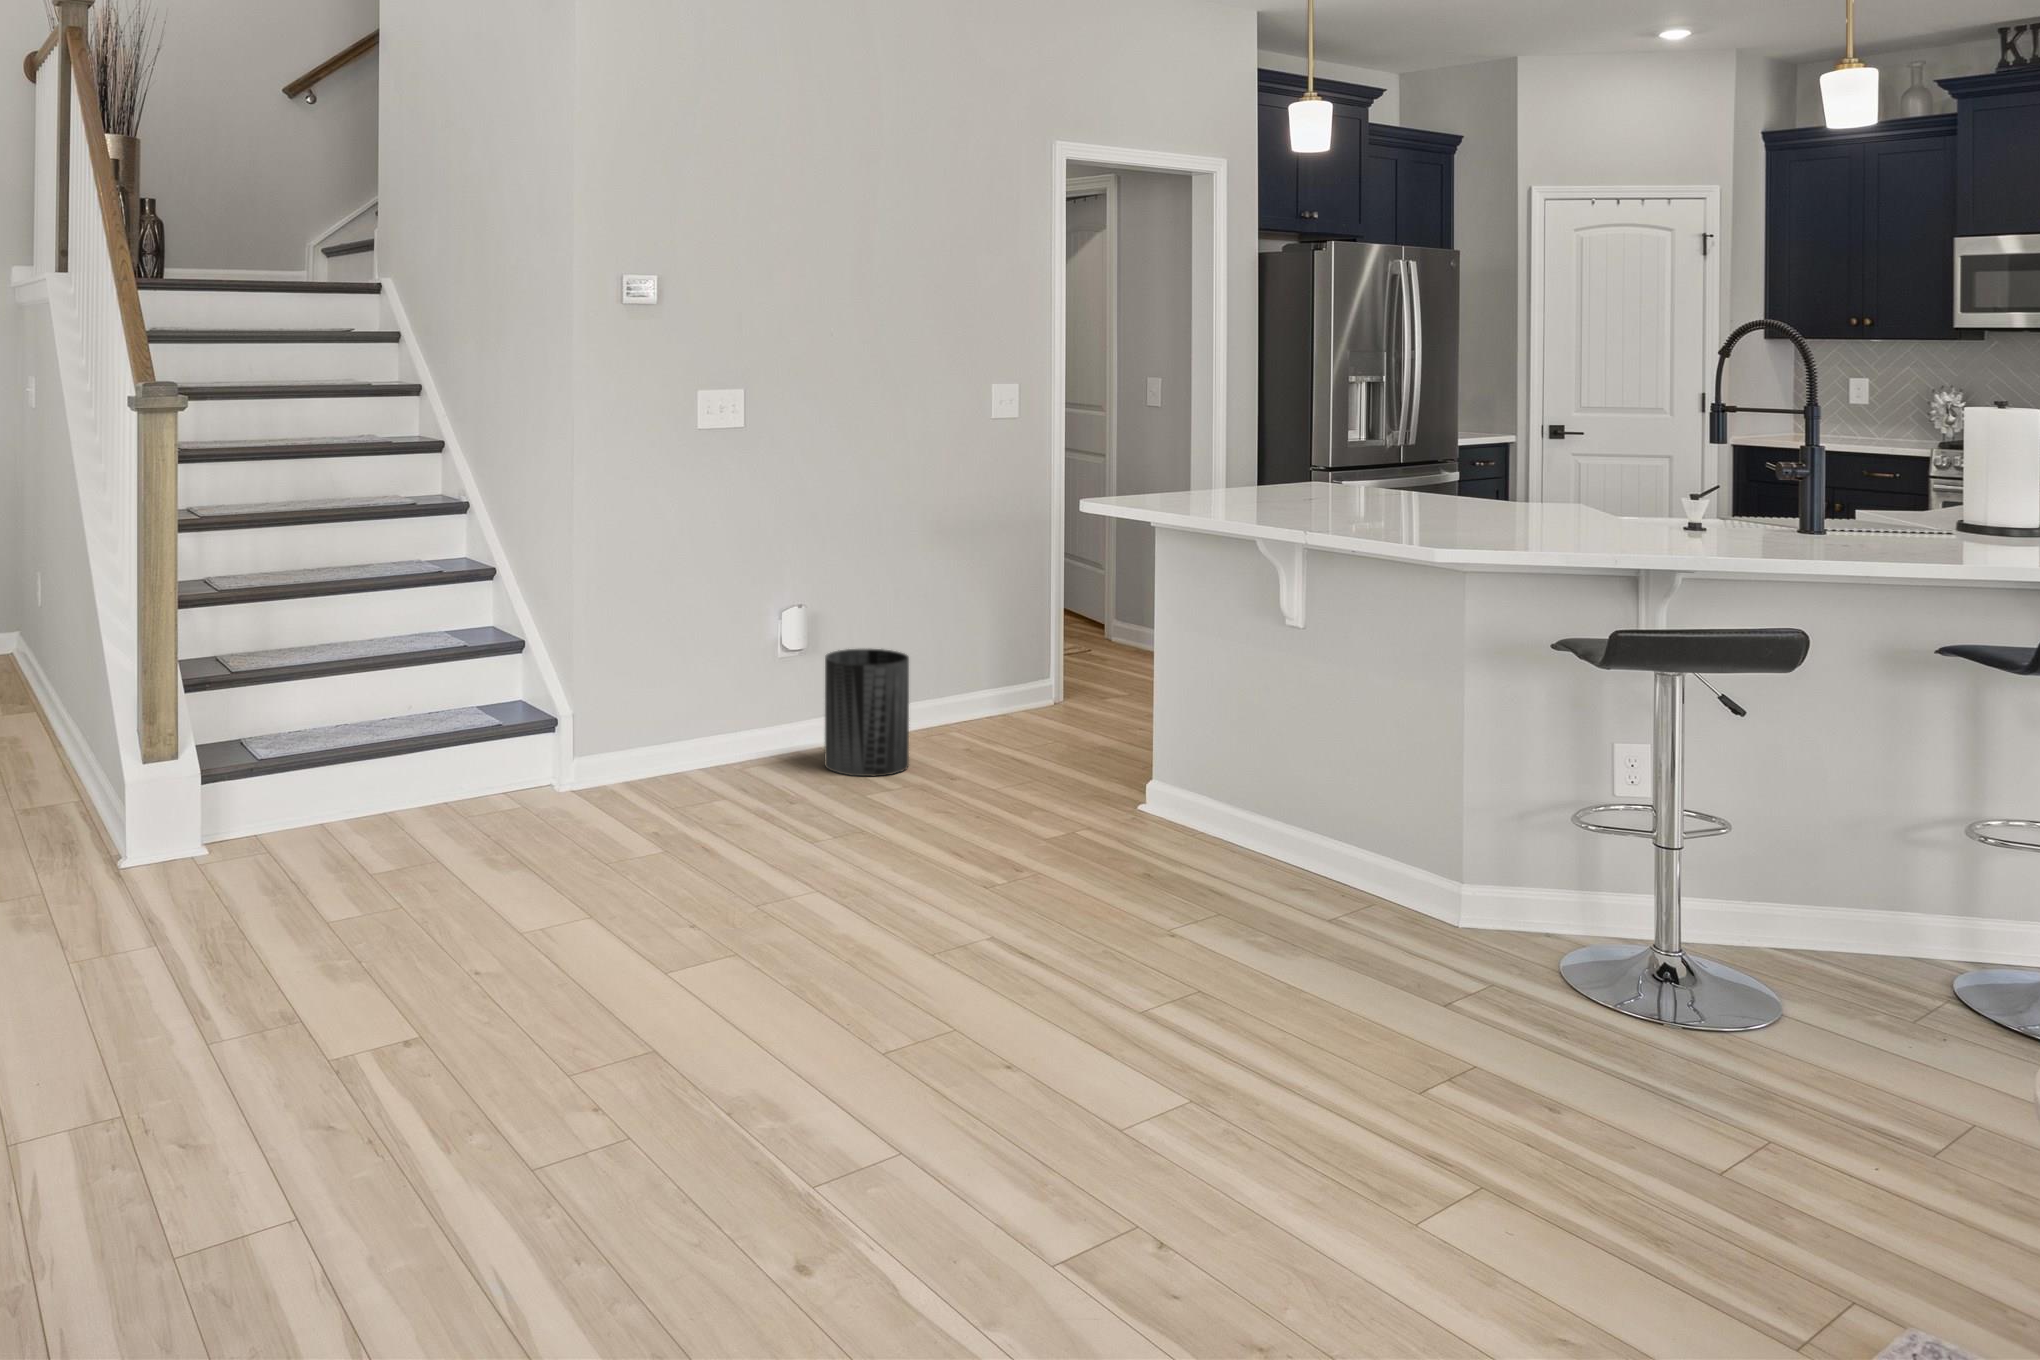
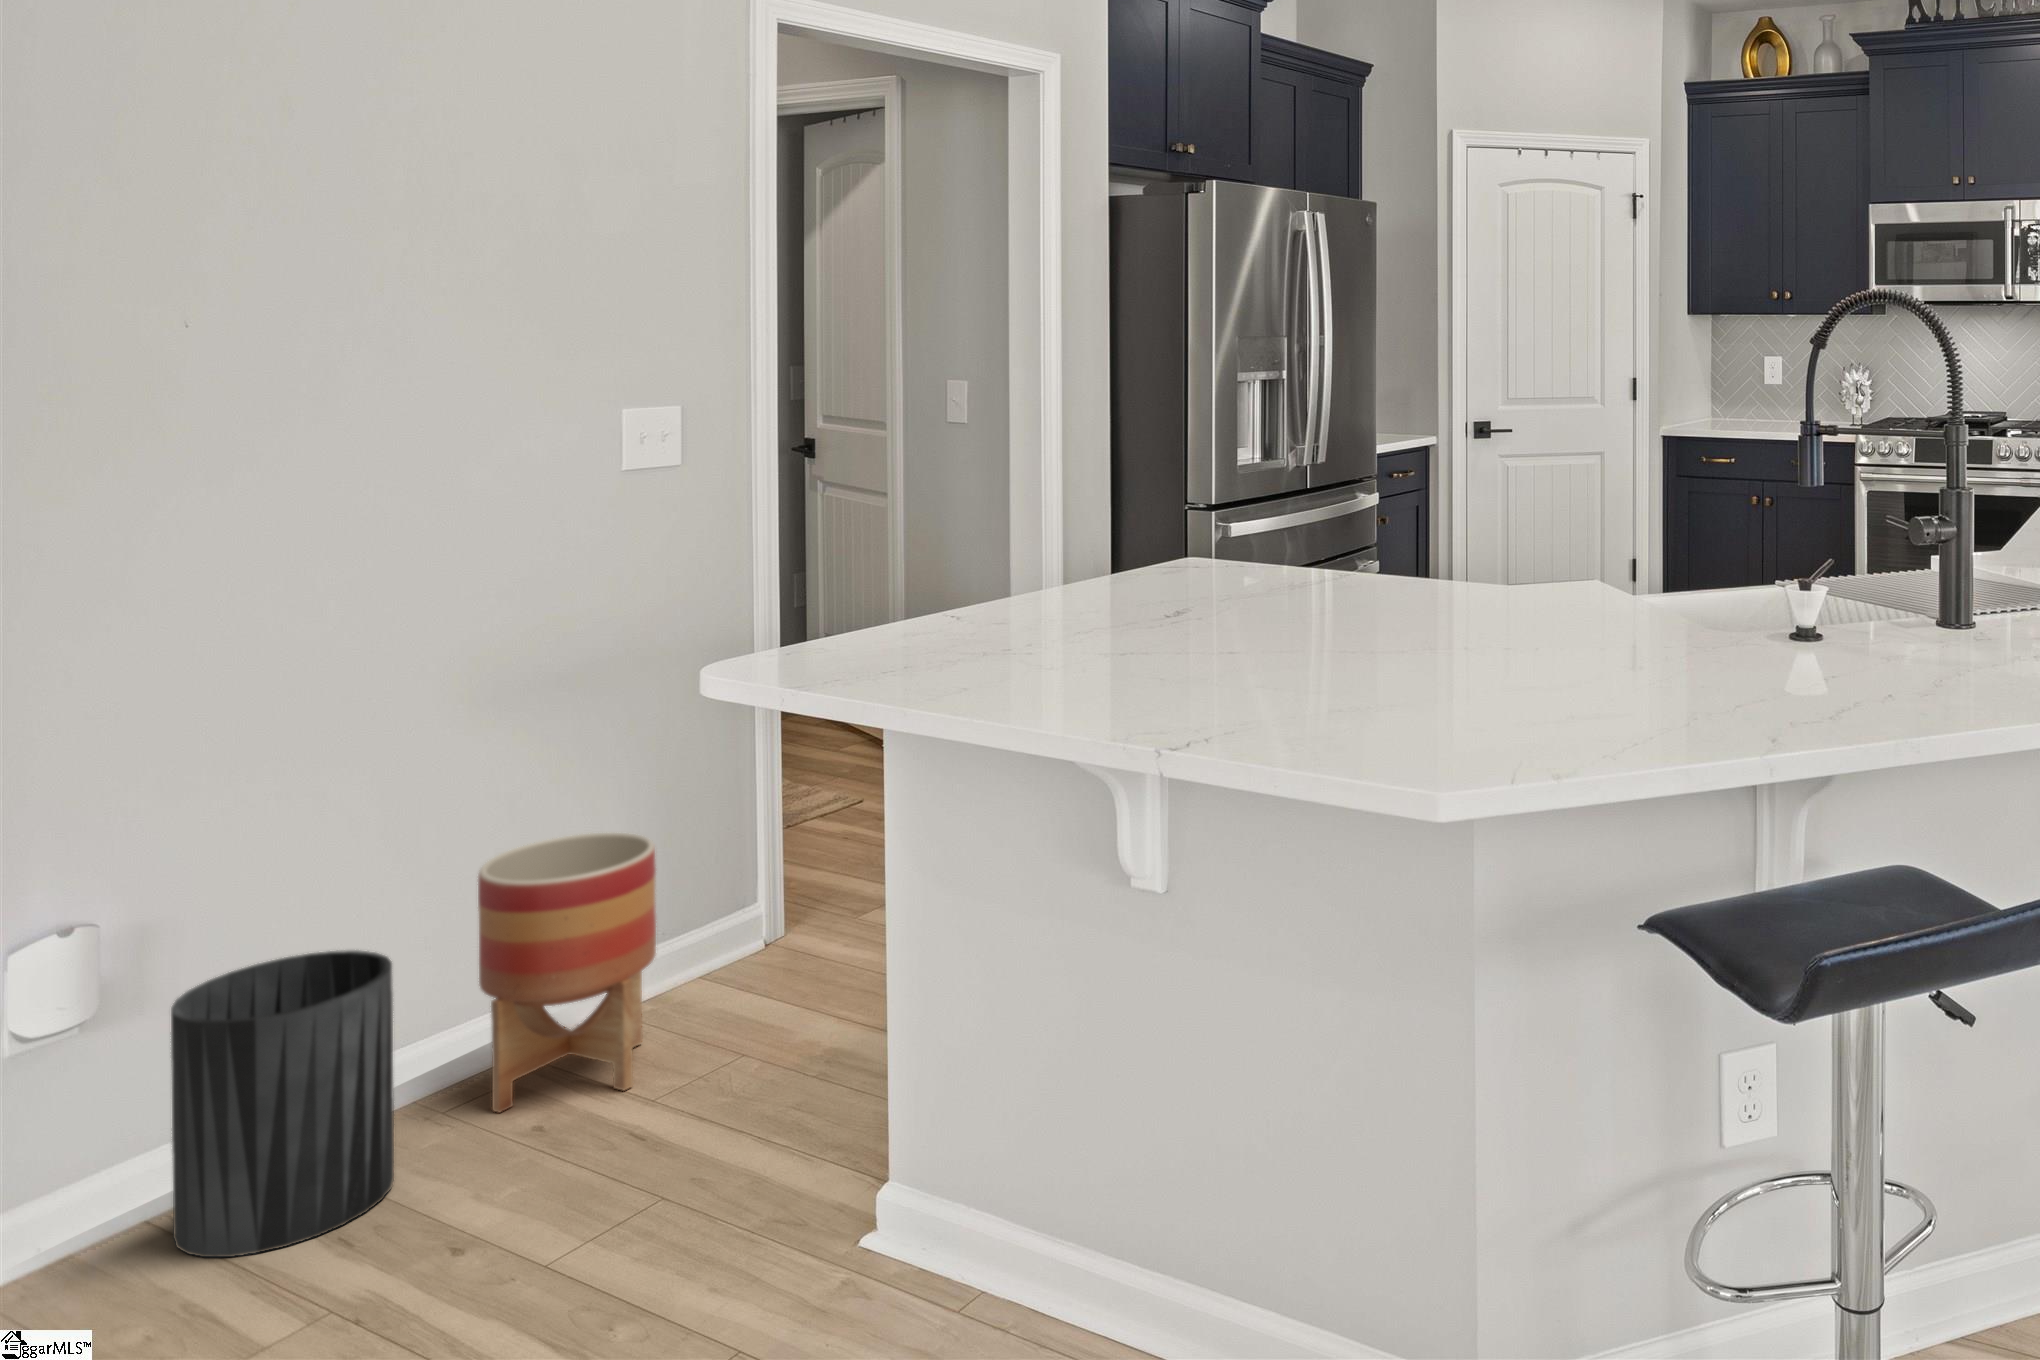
planter: none [932,617,1013,752] -> present [478,833,656,1112]

